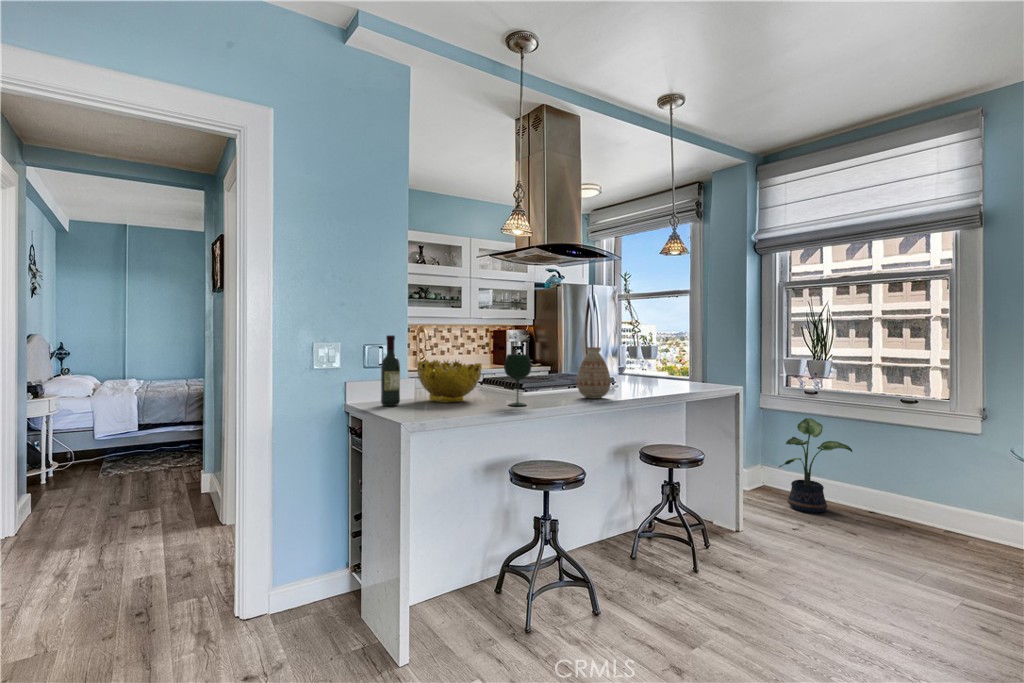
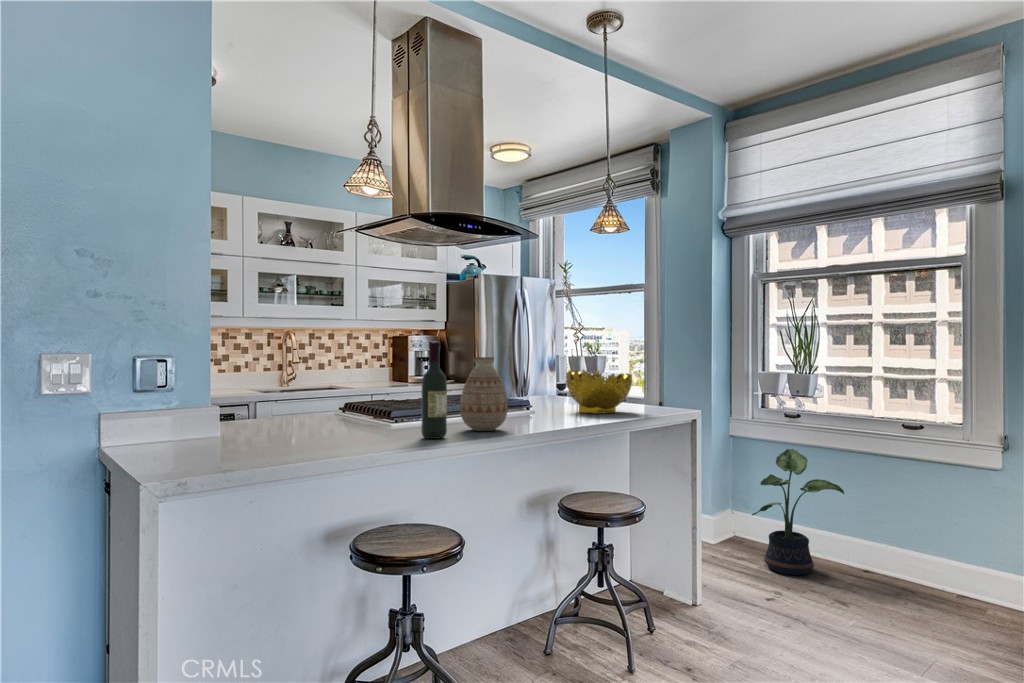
wine bottle: present [381,335,400,406] -> present [421,342,447,439]
wine glass: present [504,354,531,406] -> none [336,368,378,446]
decorative bowl: present [417,360,482,403] -> present [566,369,632,414]

